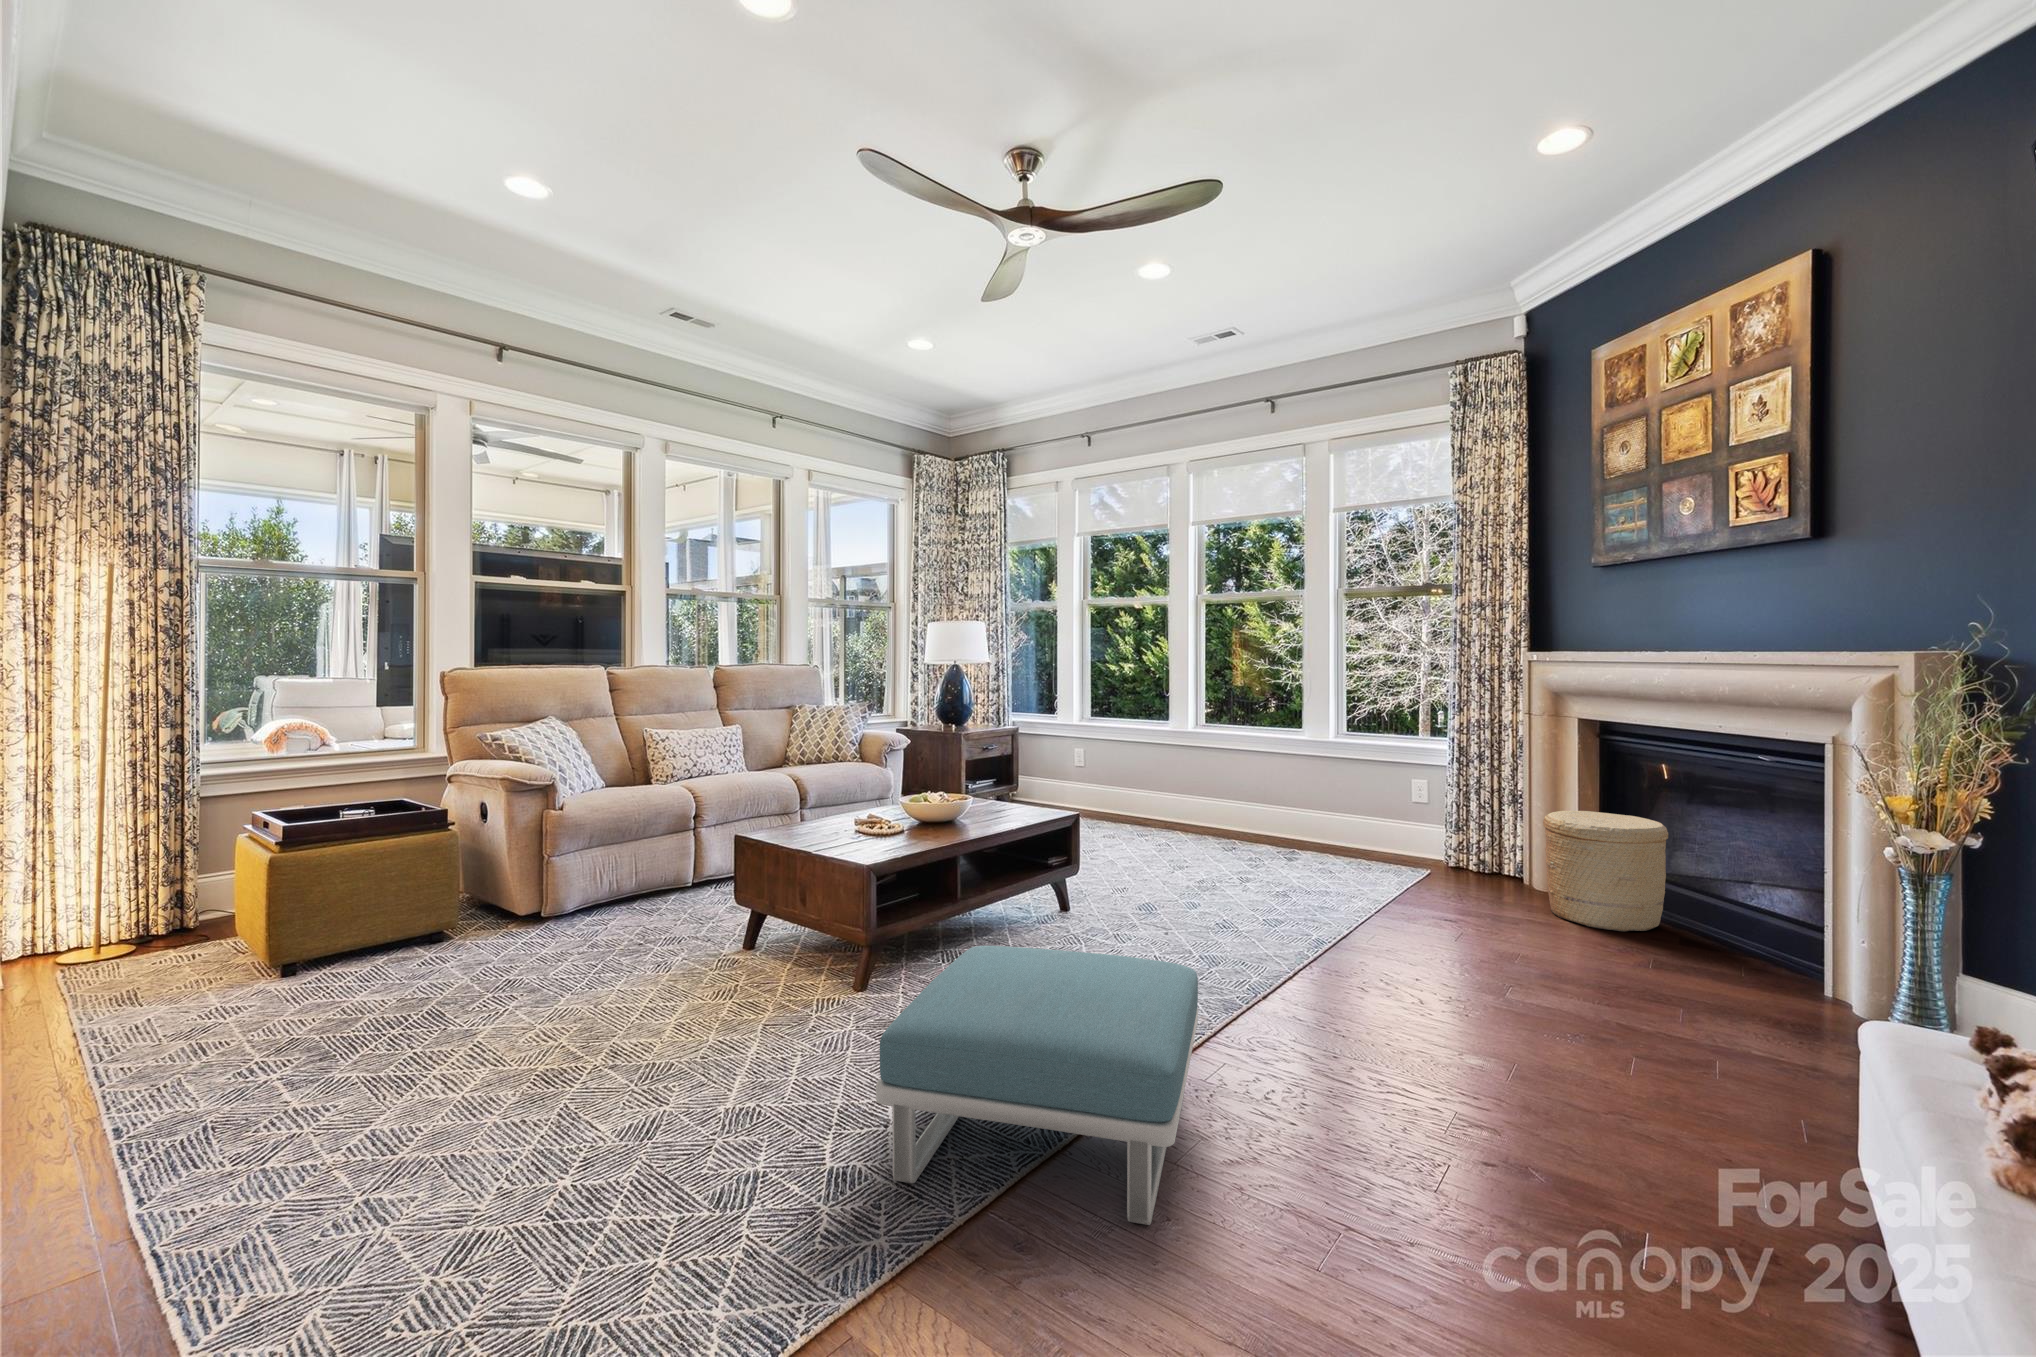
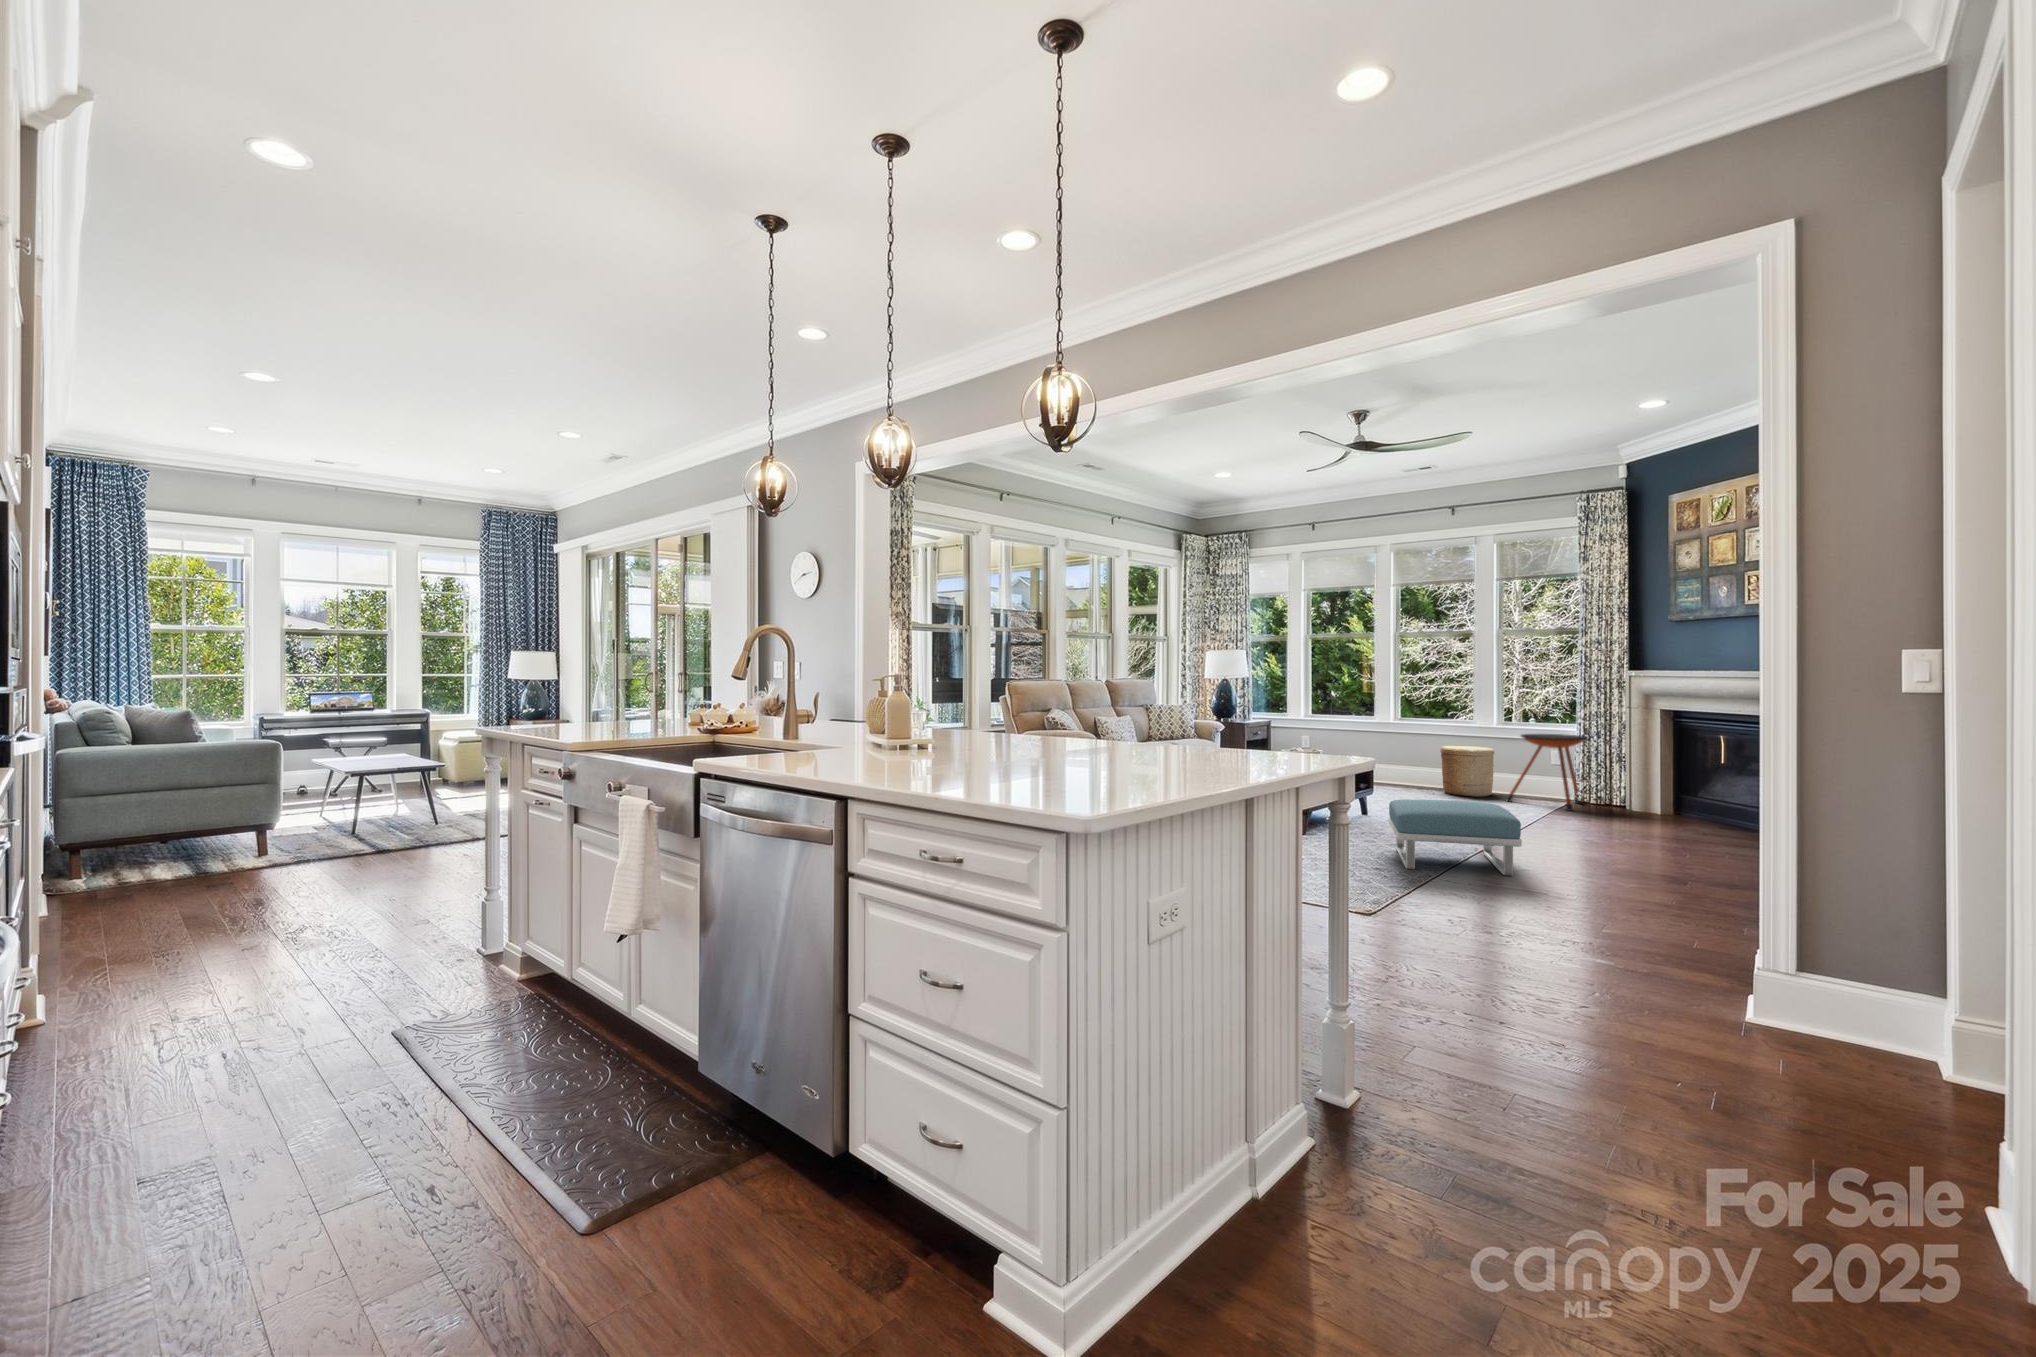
side table: none [1333,755,1461,892] -> present [1506,734,1587,811]
woven basket: present [1543,811,1668,931] -> present [1440,746,1494,797]

